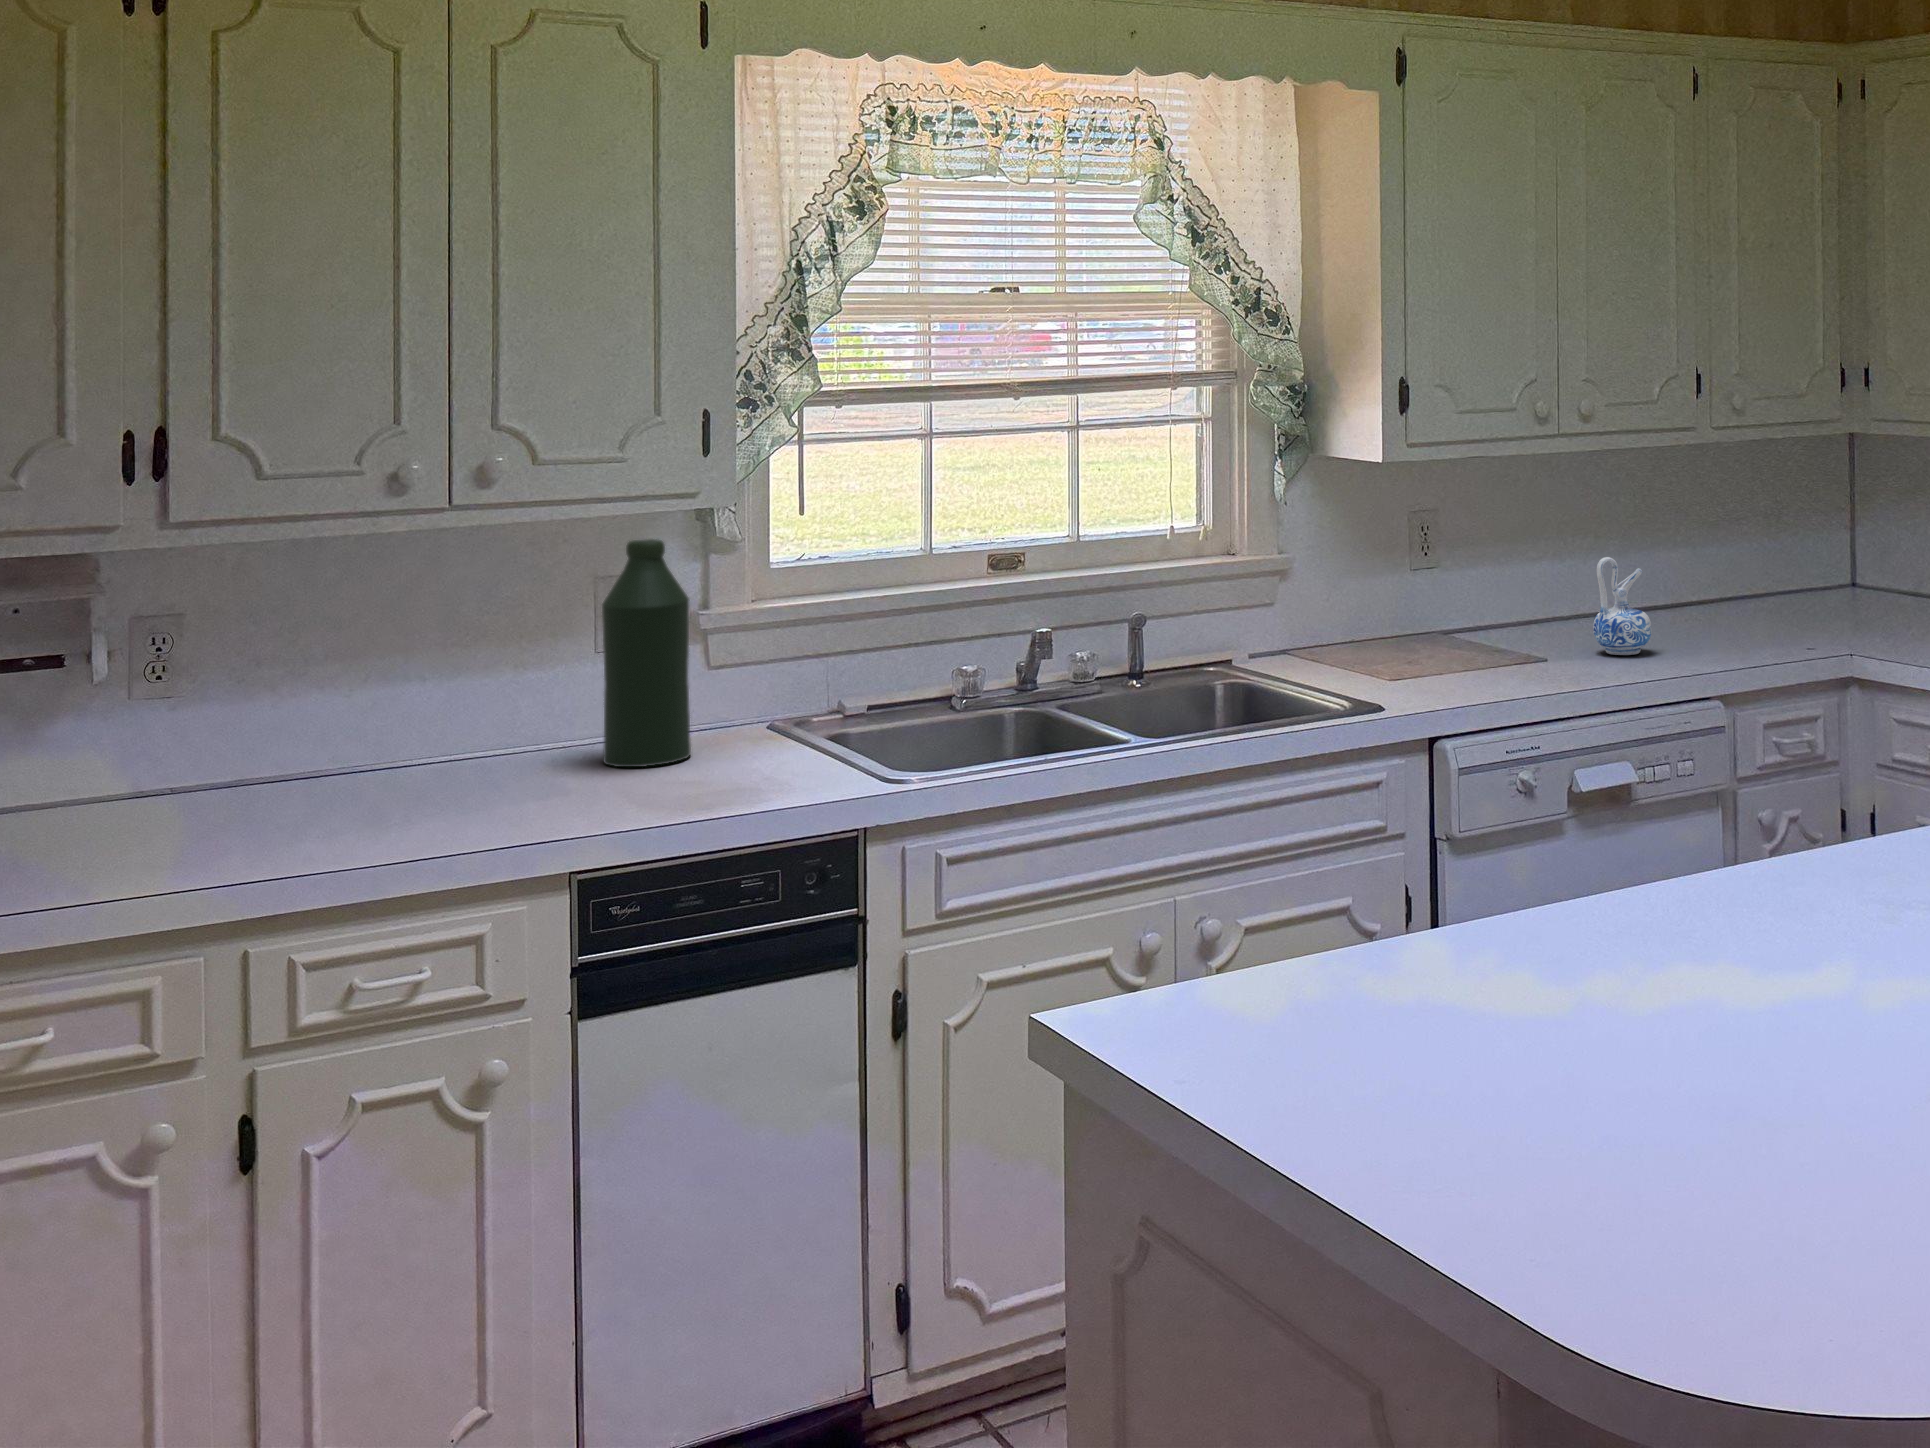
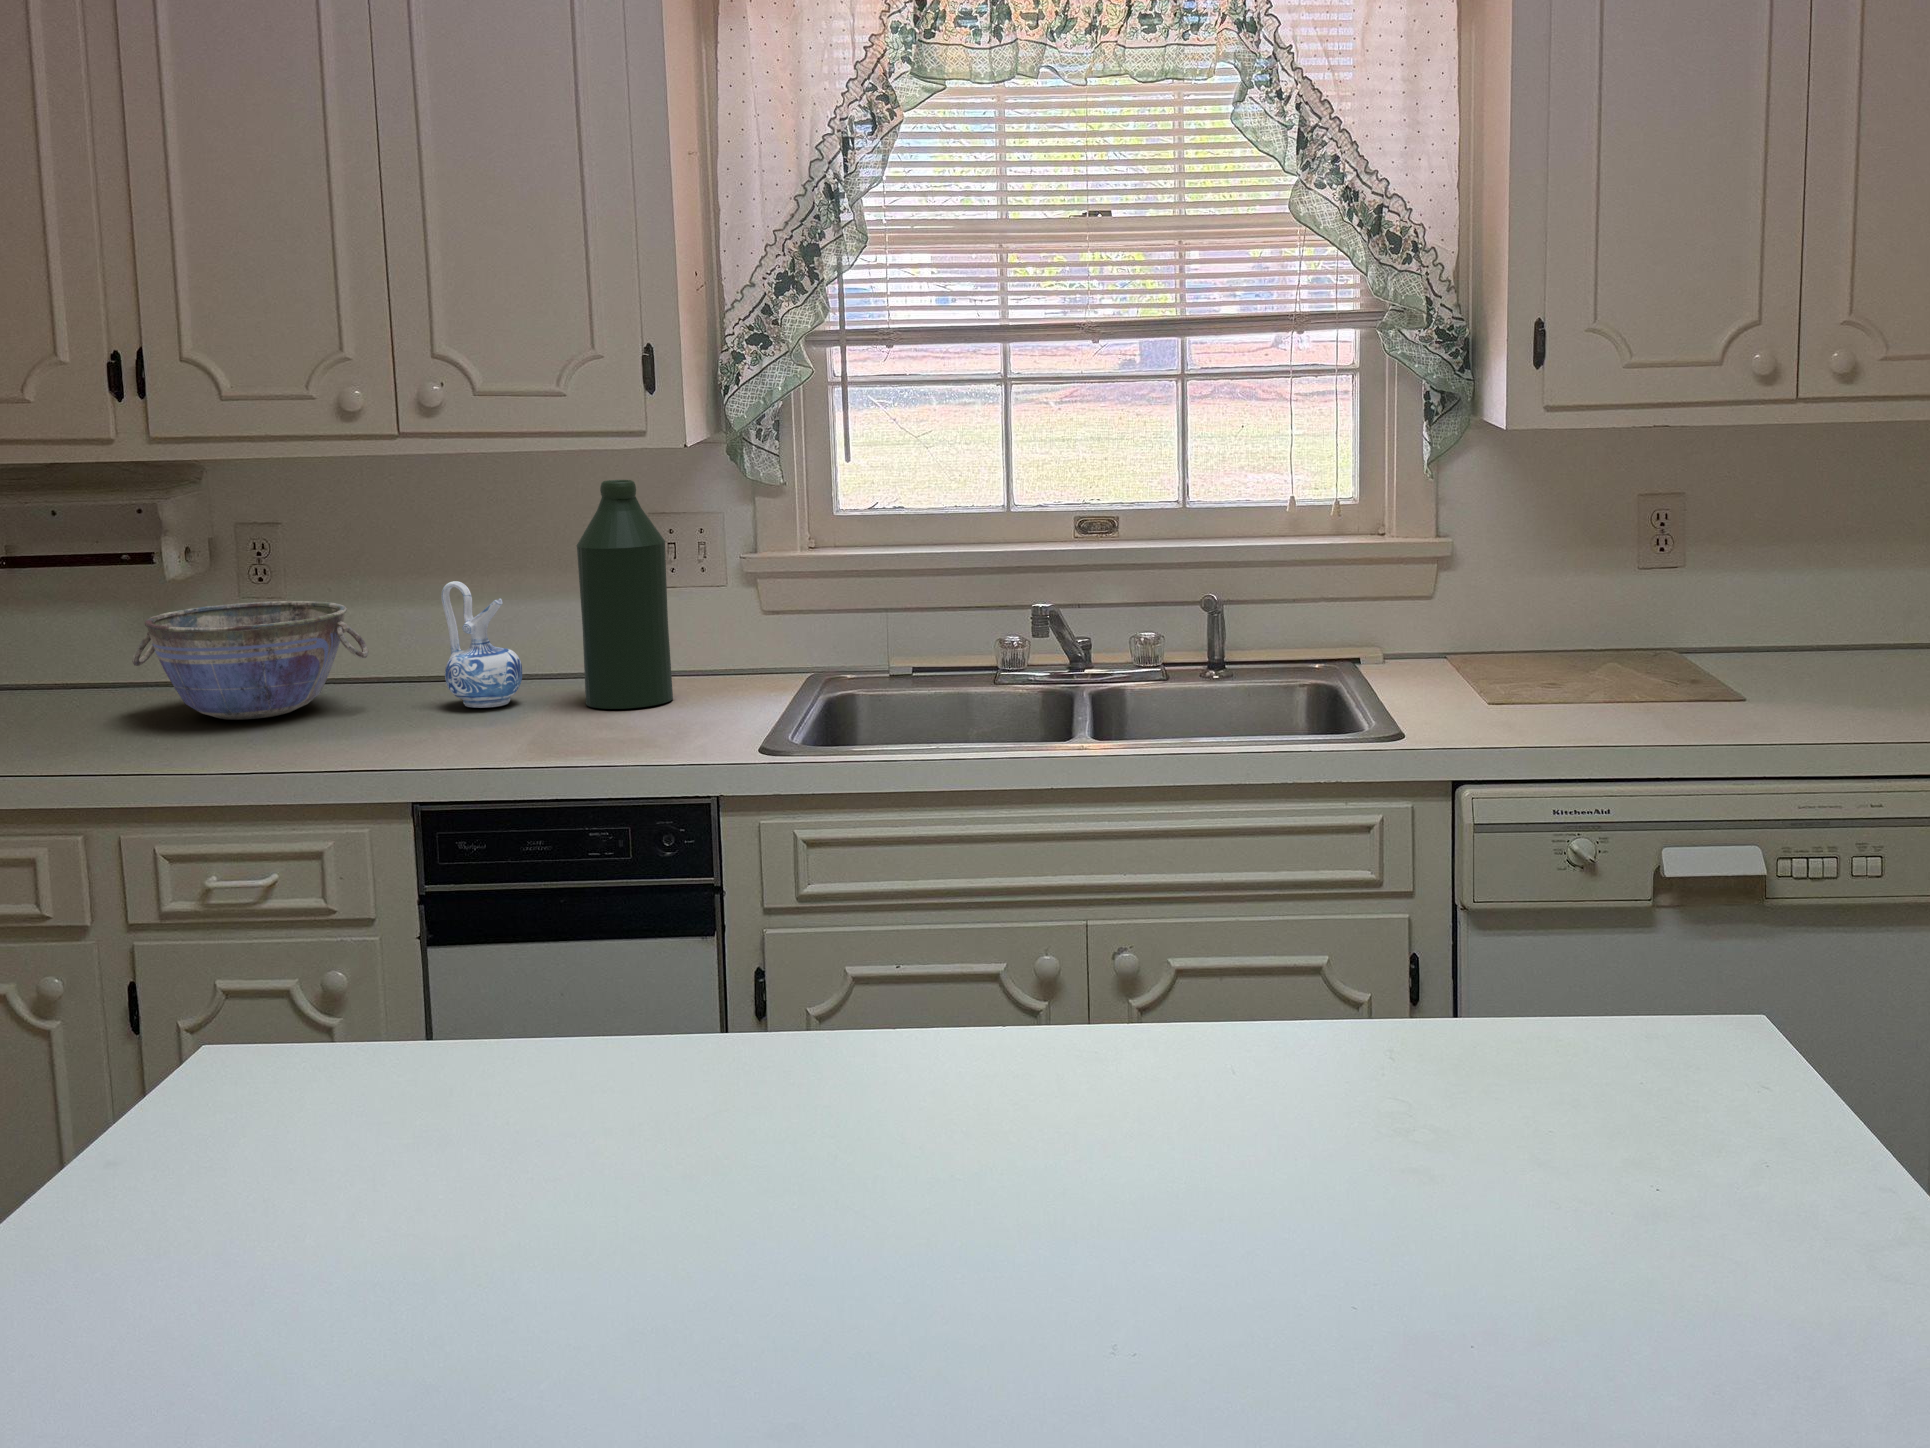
ceramic pitcher: present [1593,557,1652,655] -> present [441,581,522,708]
bowl: none [100,687,386,824] -> present [132,601,369,720]

